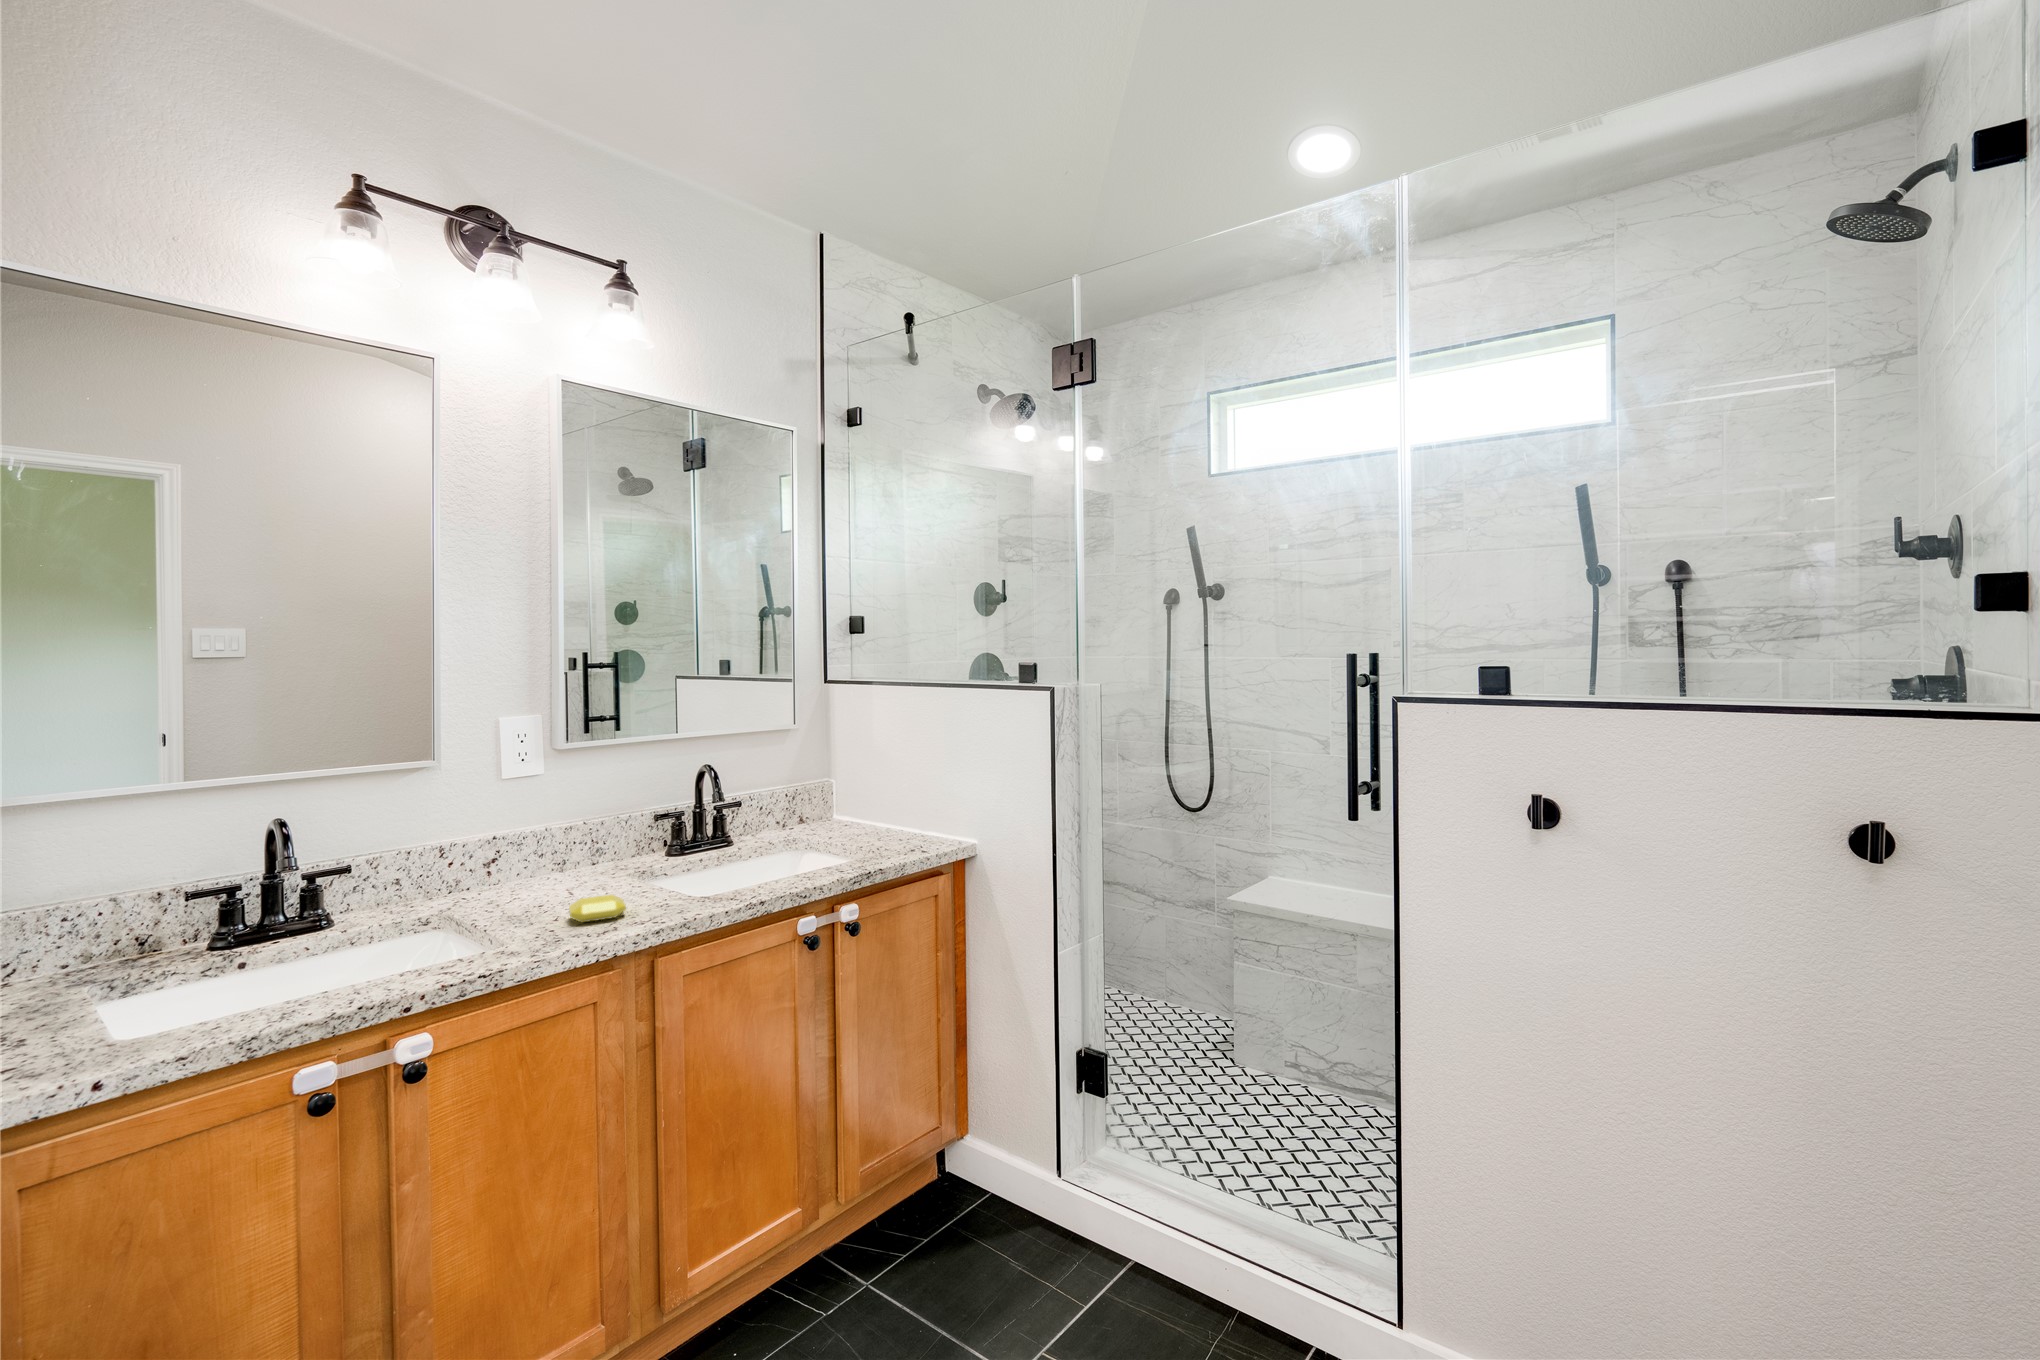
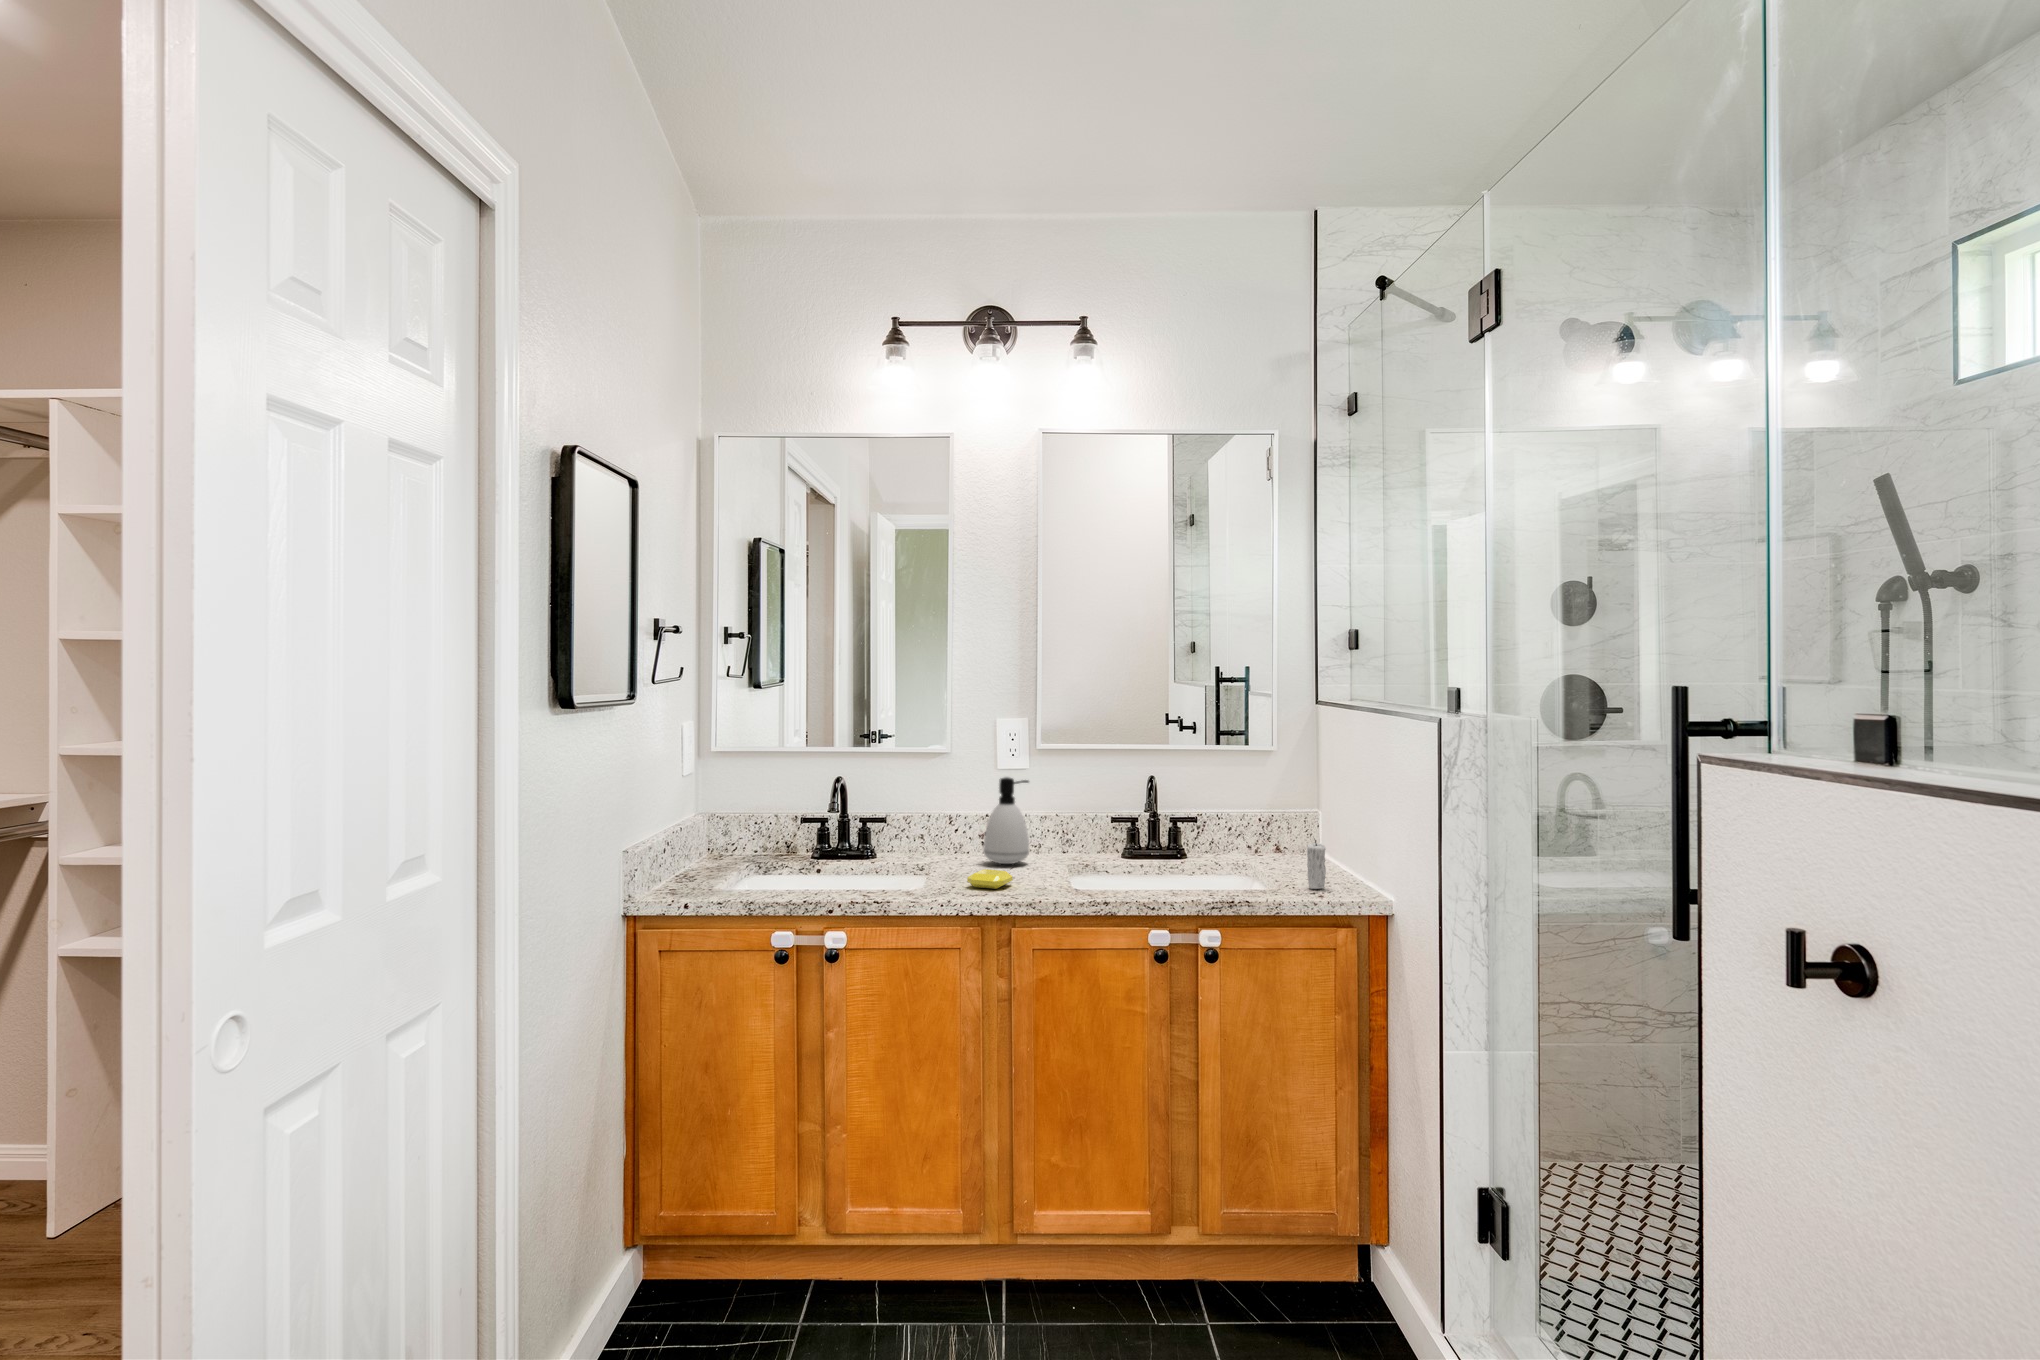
soap dispenser: none [510,785,576,891] -> present [983,777,1029,864]
candle: none [893,799,910,847] -> present [1307,841,1326,889]

